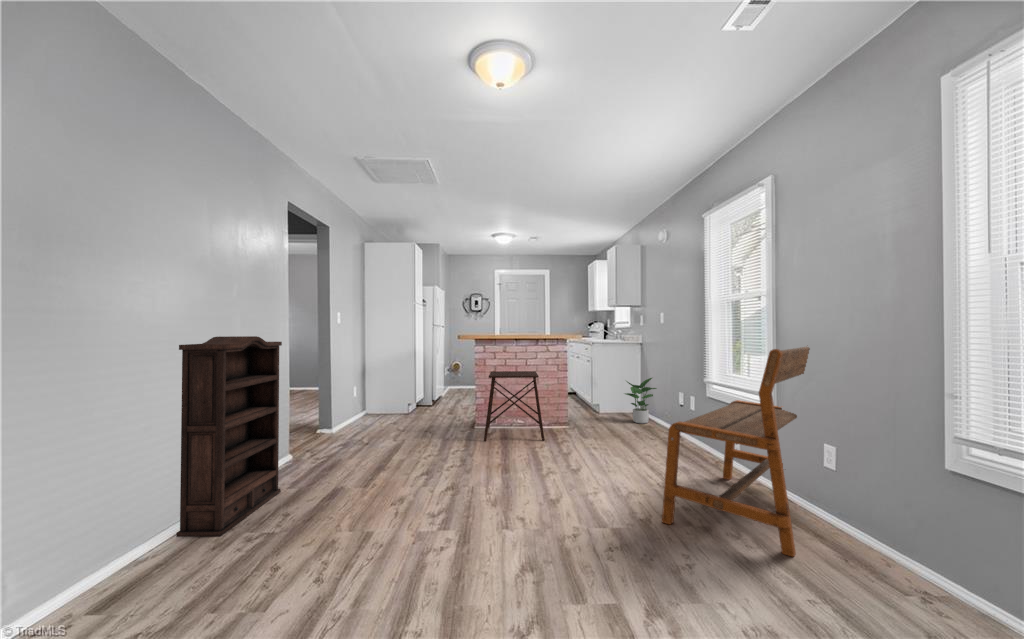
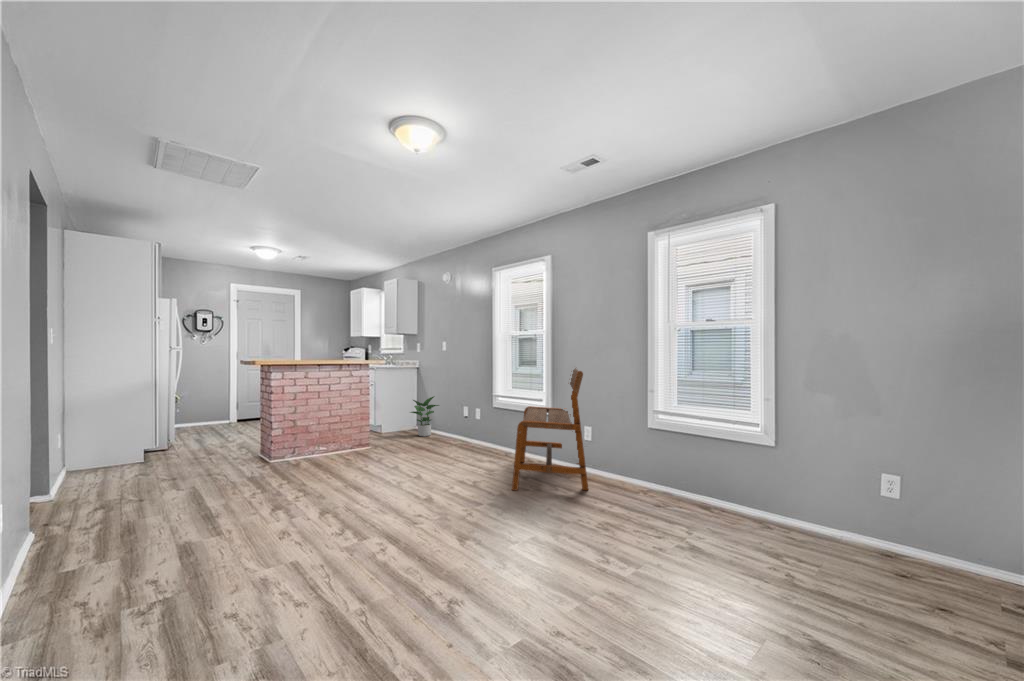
bookshelf: present [176,336,282,537] -> none [93,370,157,598]
side table: present [484,371,545,441] -> none [289,396,363,467]

